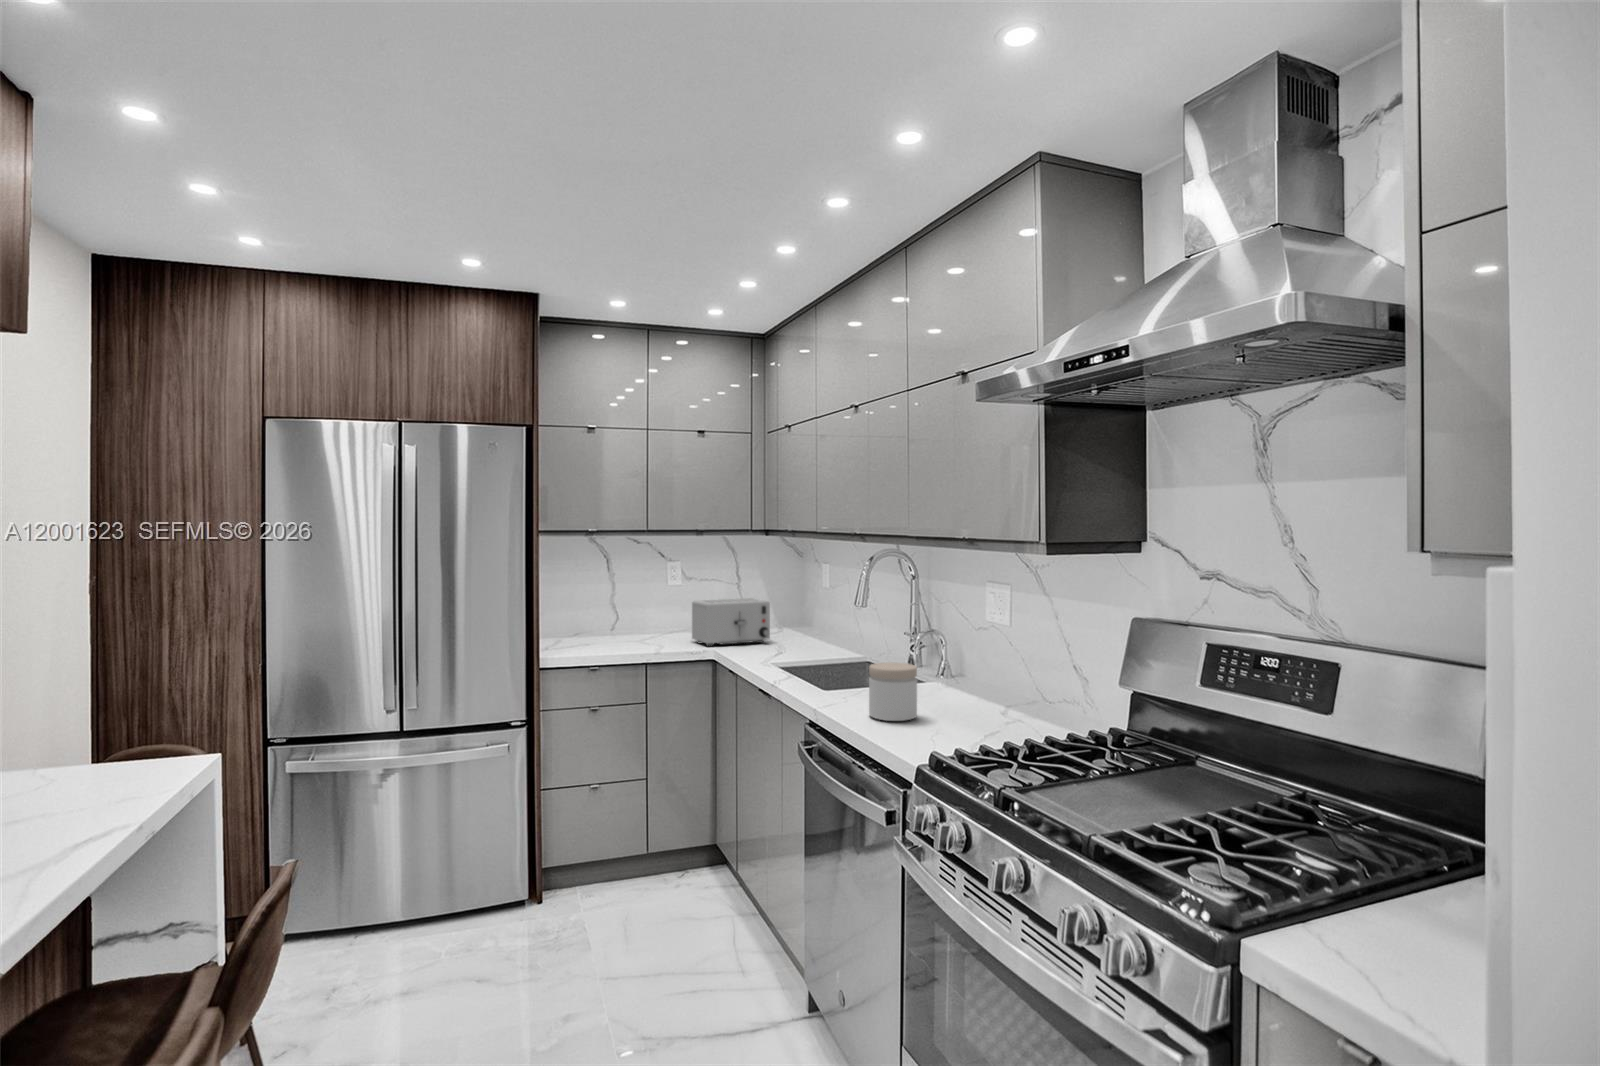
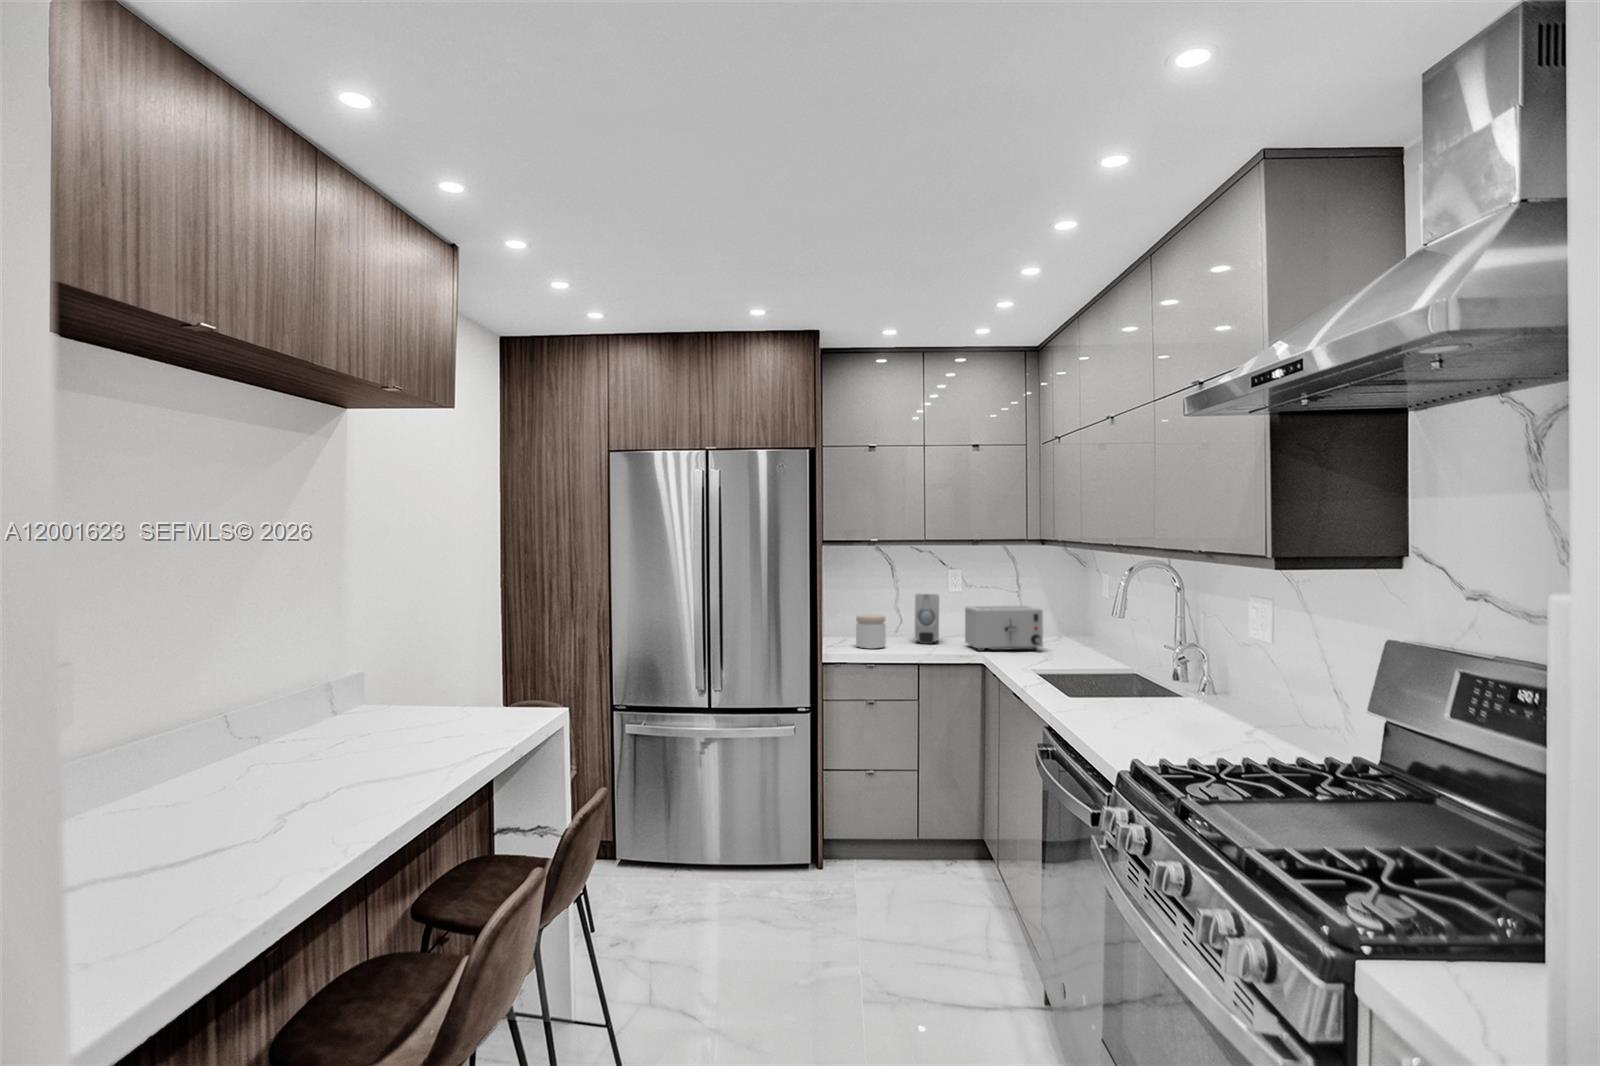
soap dispenser: none [639,589,663,642] -> present [915,594,939,644]
jar: present [869,662,917,721] -> present [856,615,886,649]

